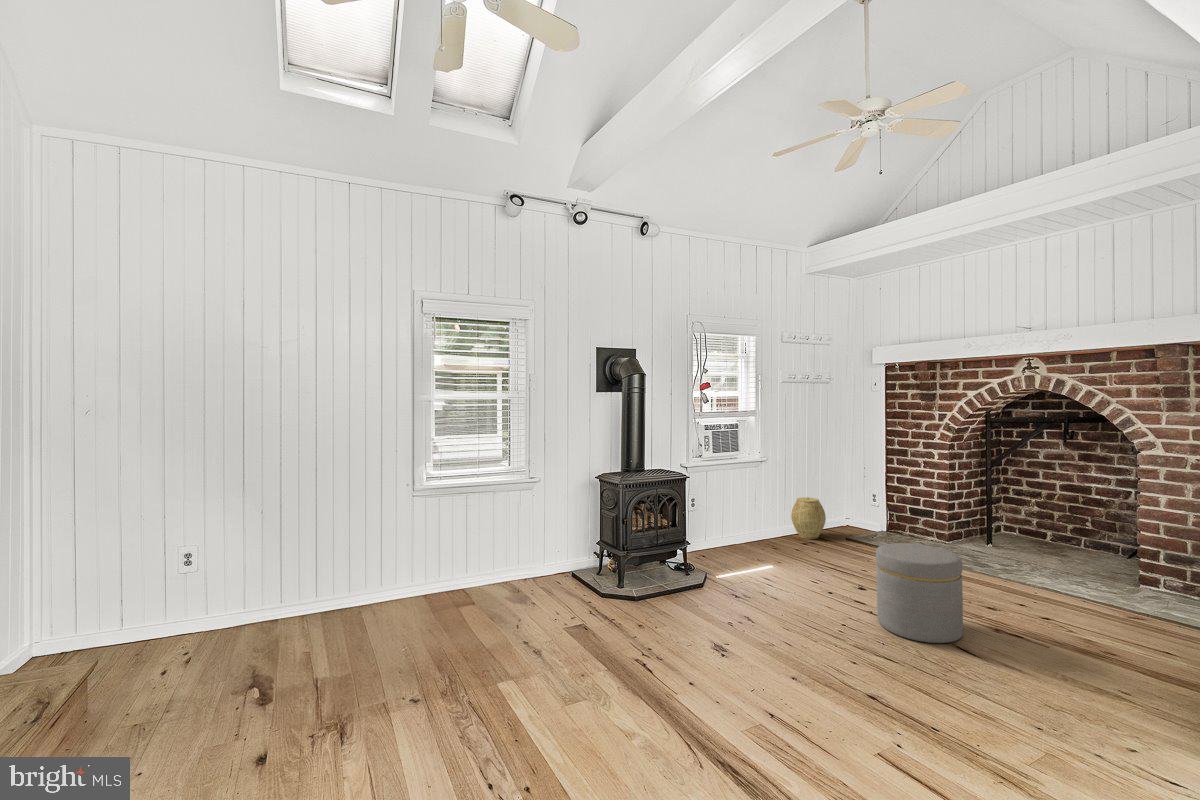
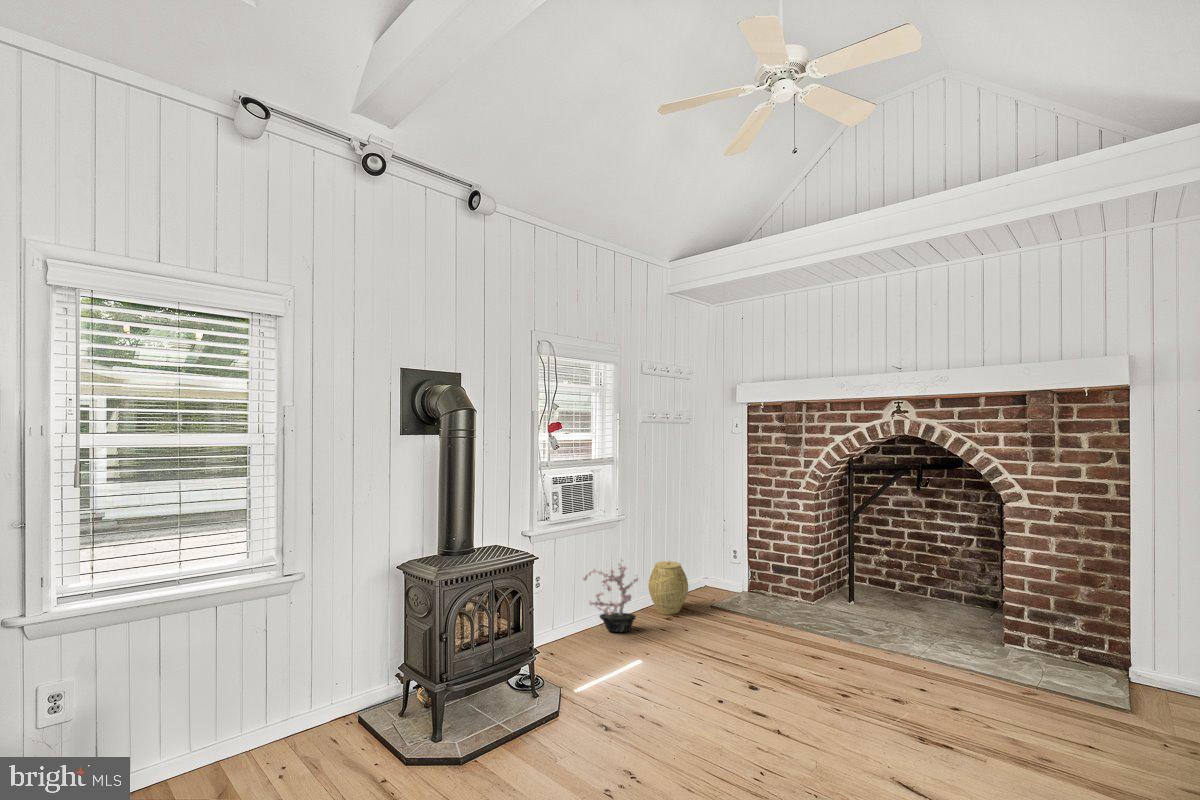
potted plant: none [730,489,780,546] -> present [583,564,638,632]
ottoman: present [876,543,963,643] -> none [793,635,897,775]

